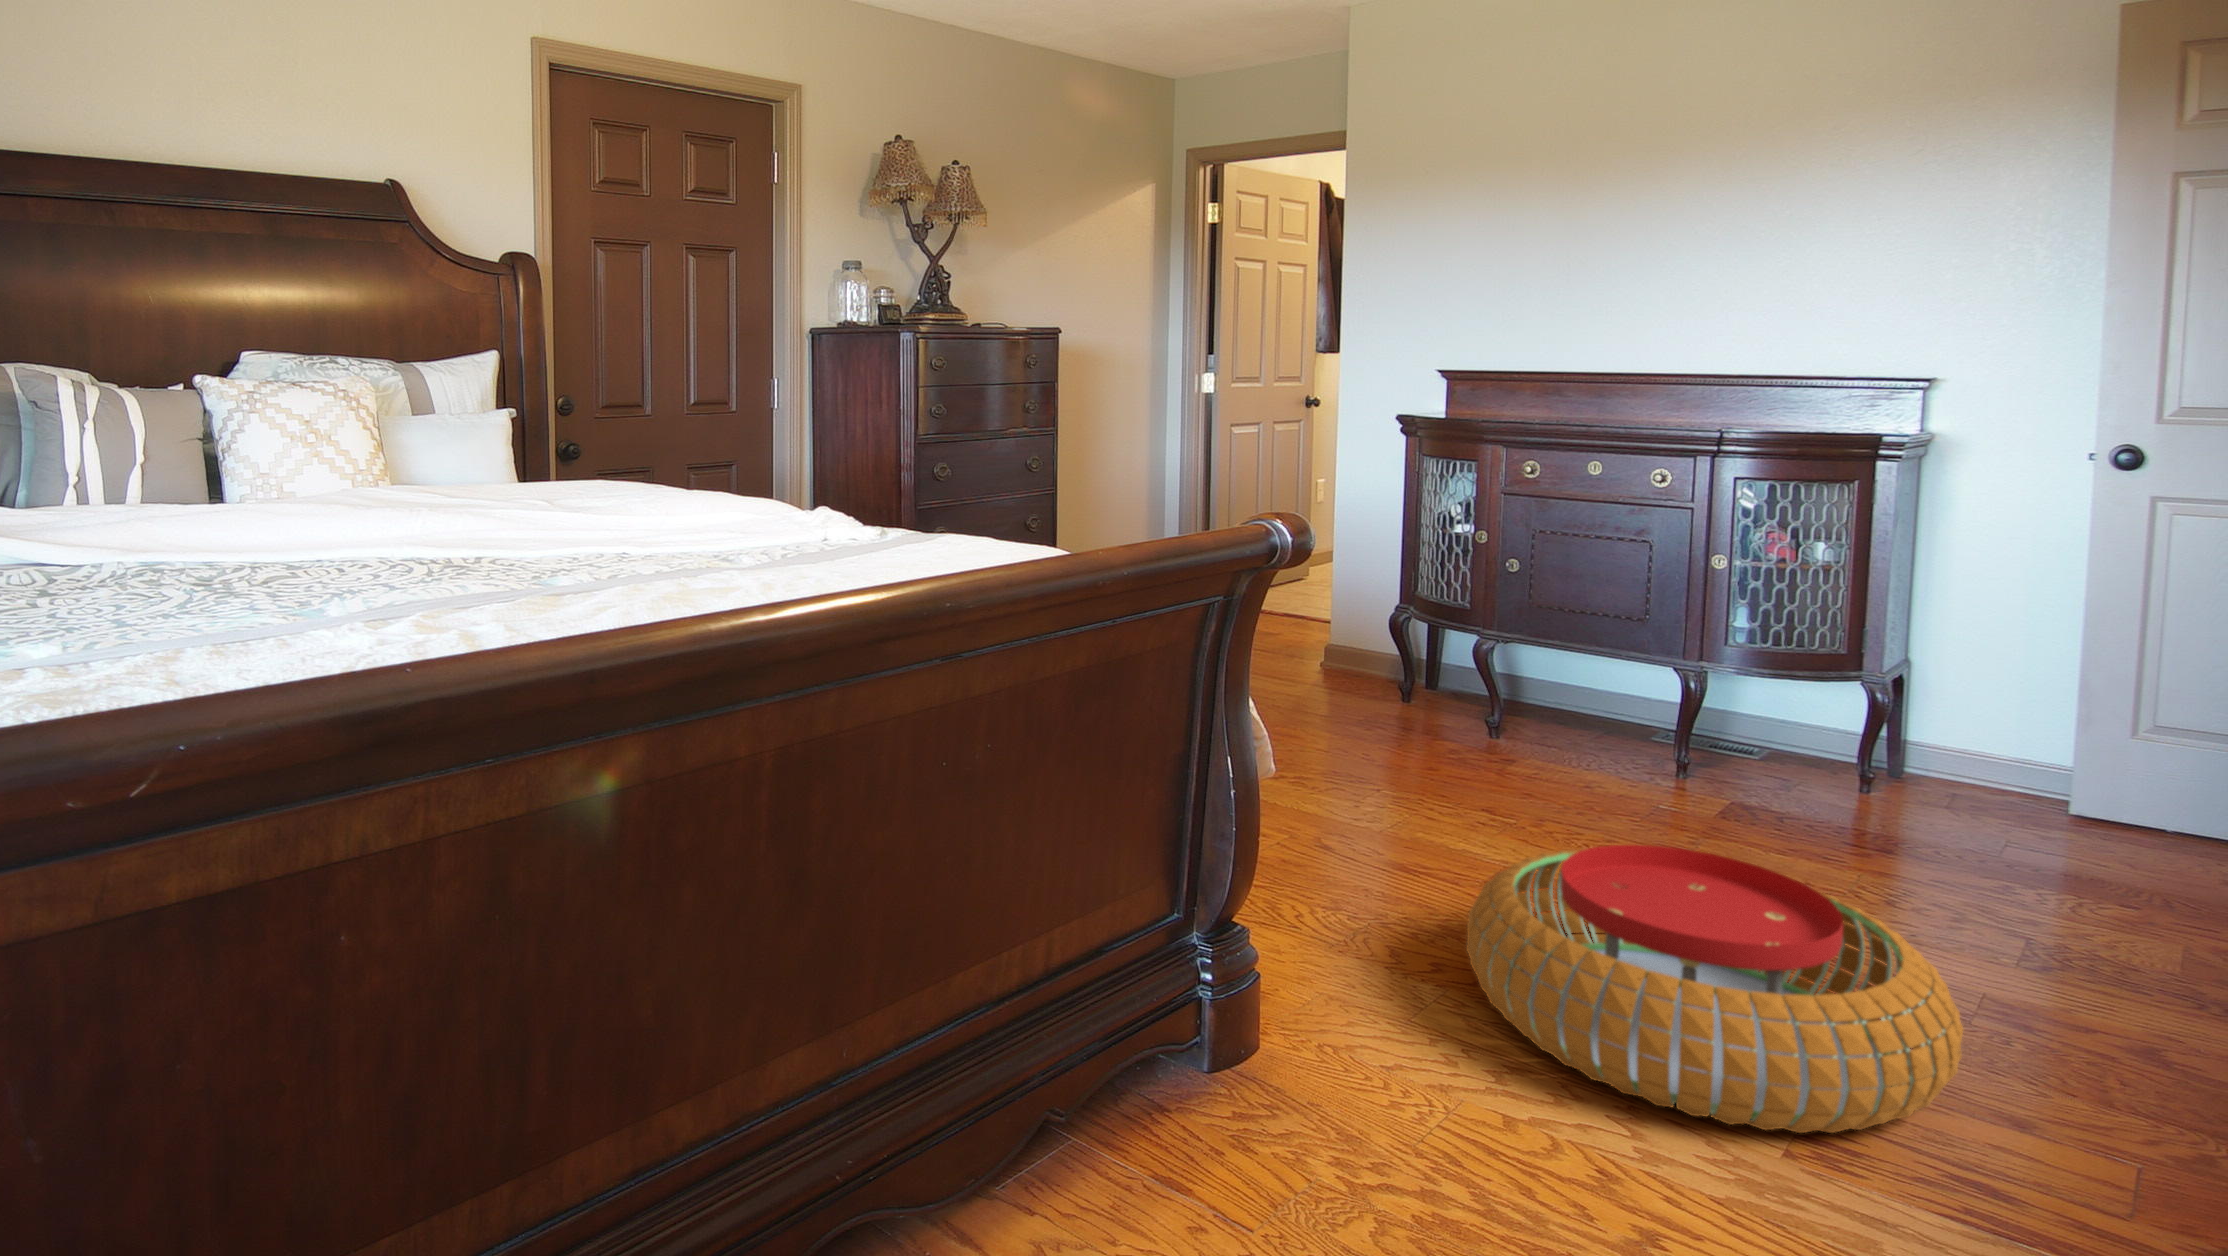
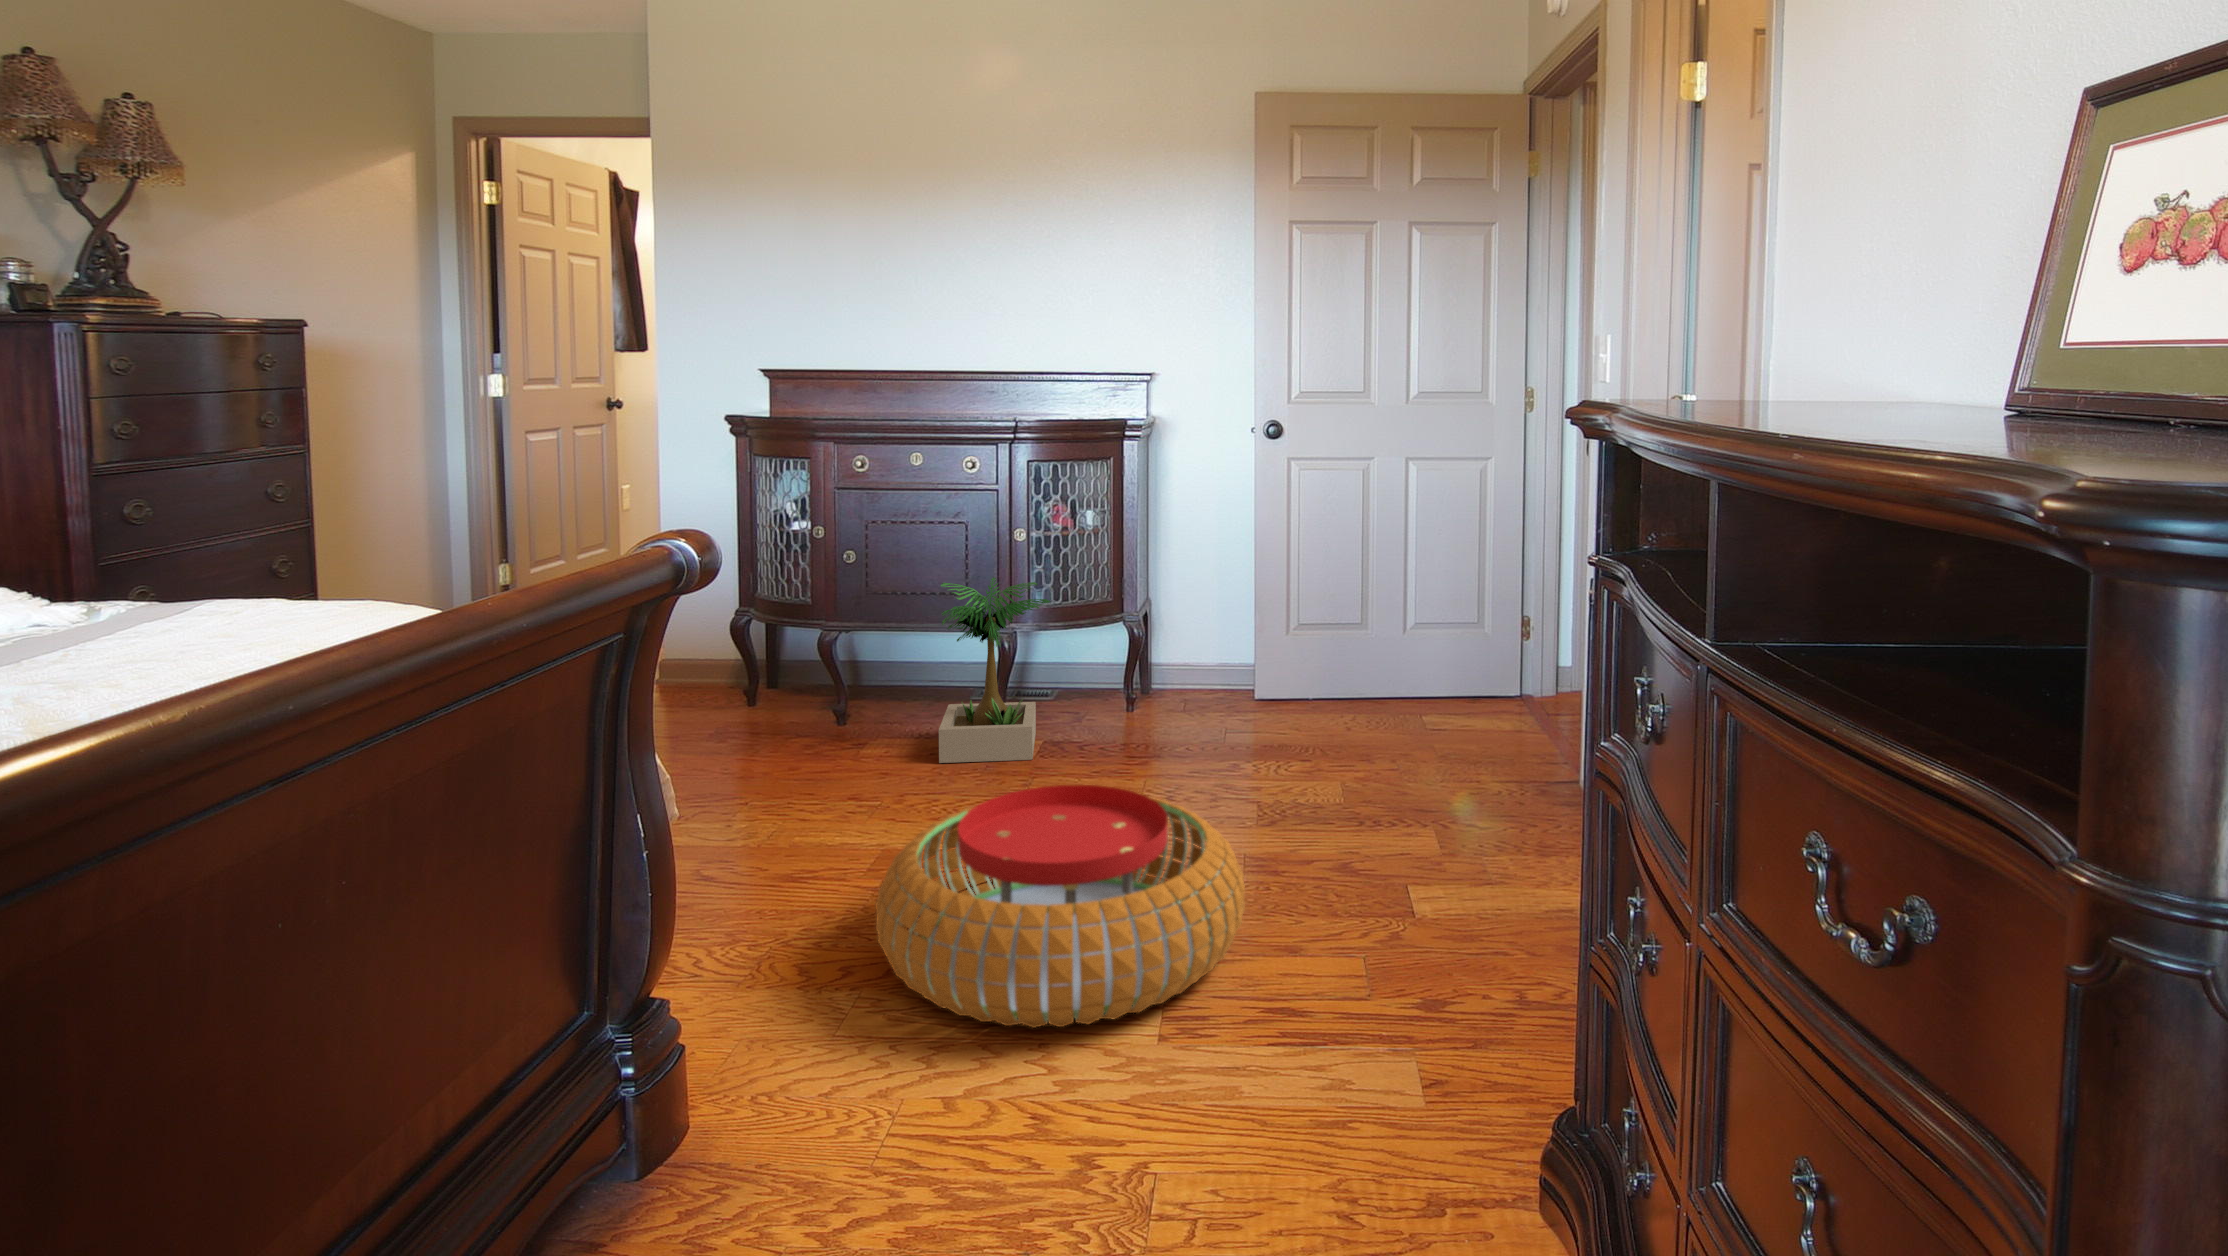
potted plant: none [1592,603,1769,822] -> present [939,577,1050,763]

